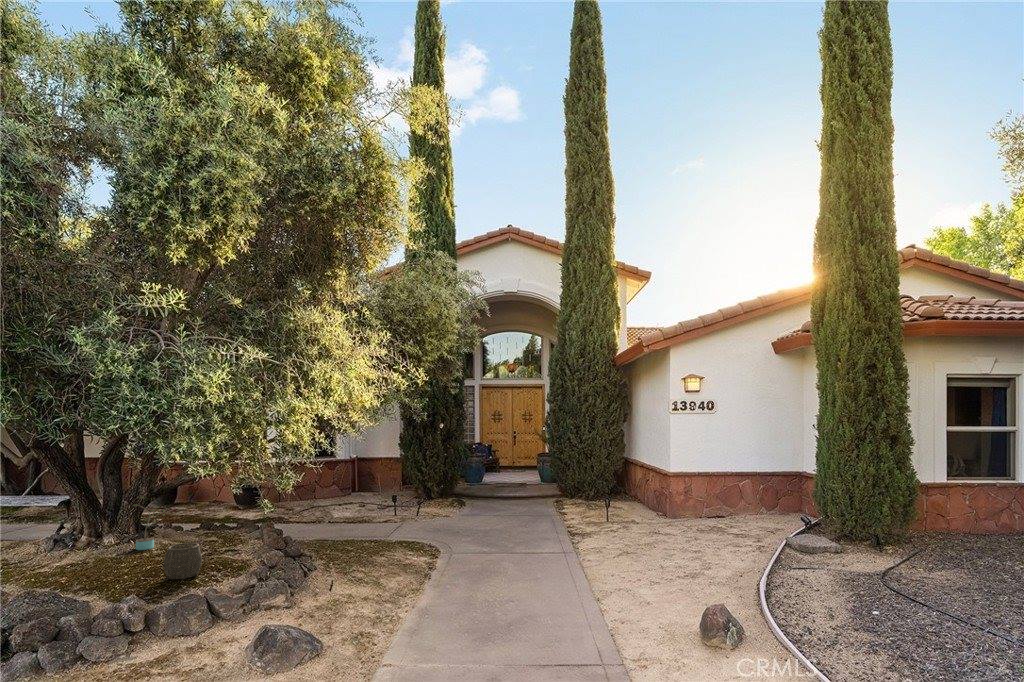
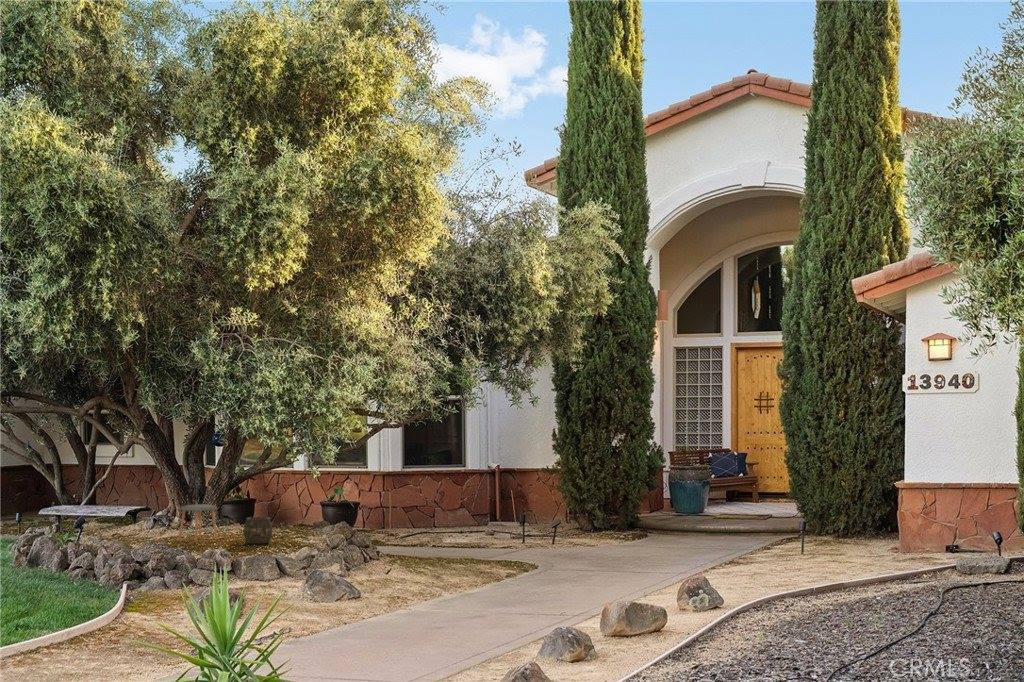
potted plant: present [132,497,165,550] -> none [215,484,243,531]
stool: none [75,530,131,583] -> present [178,504,218,543]

